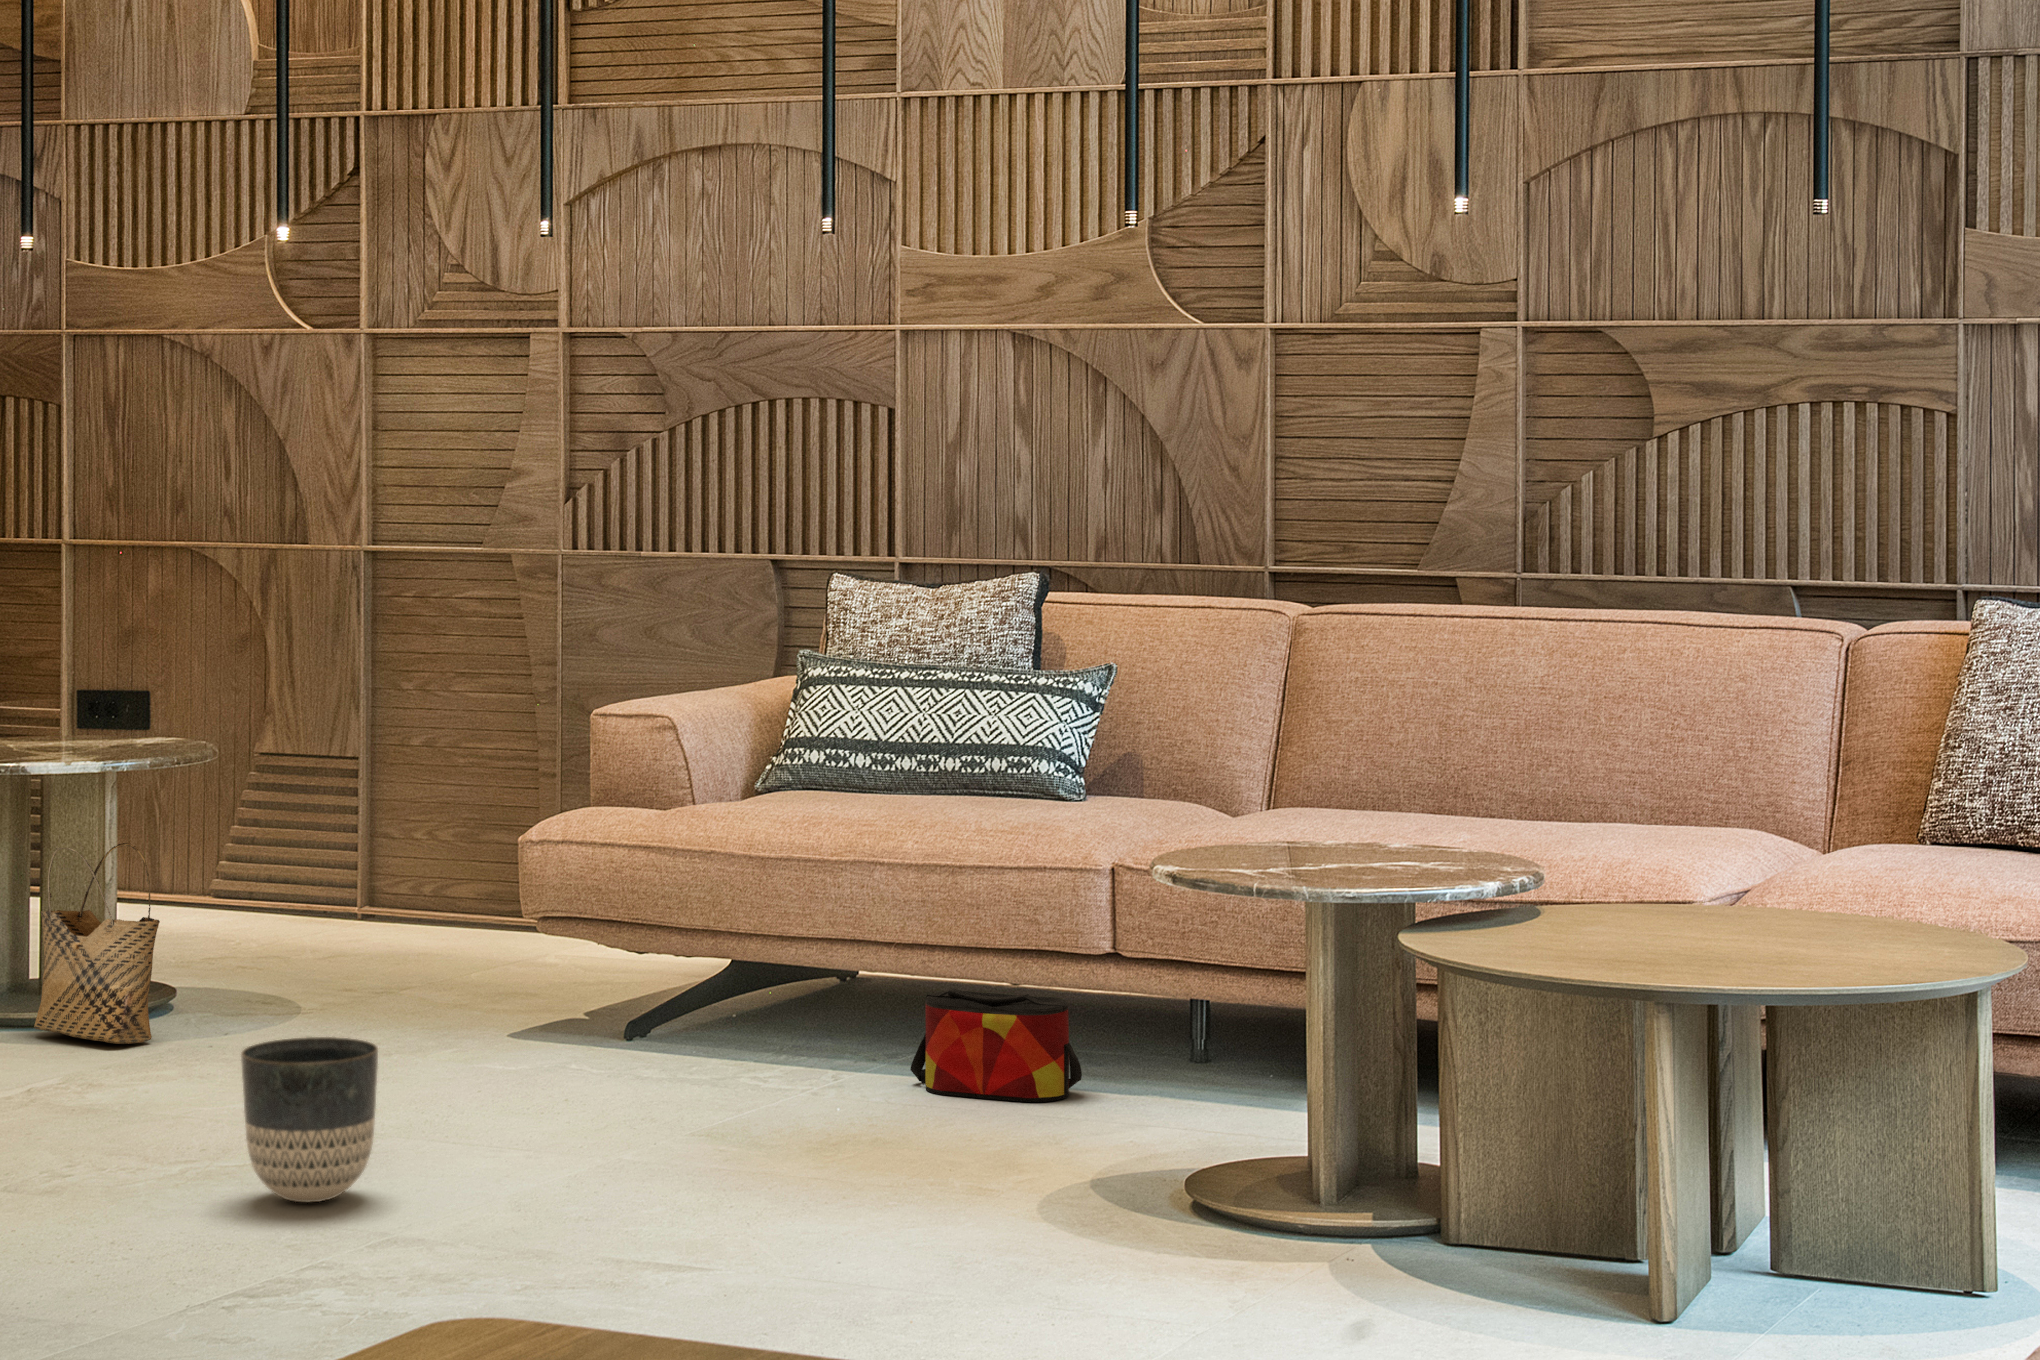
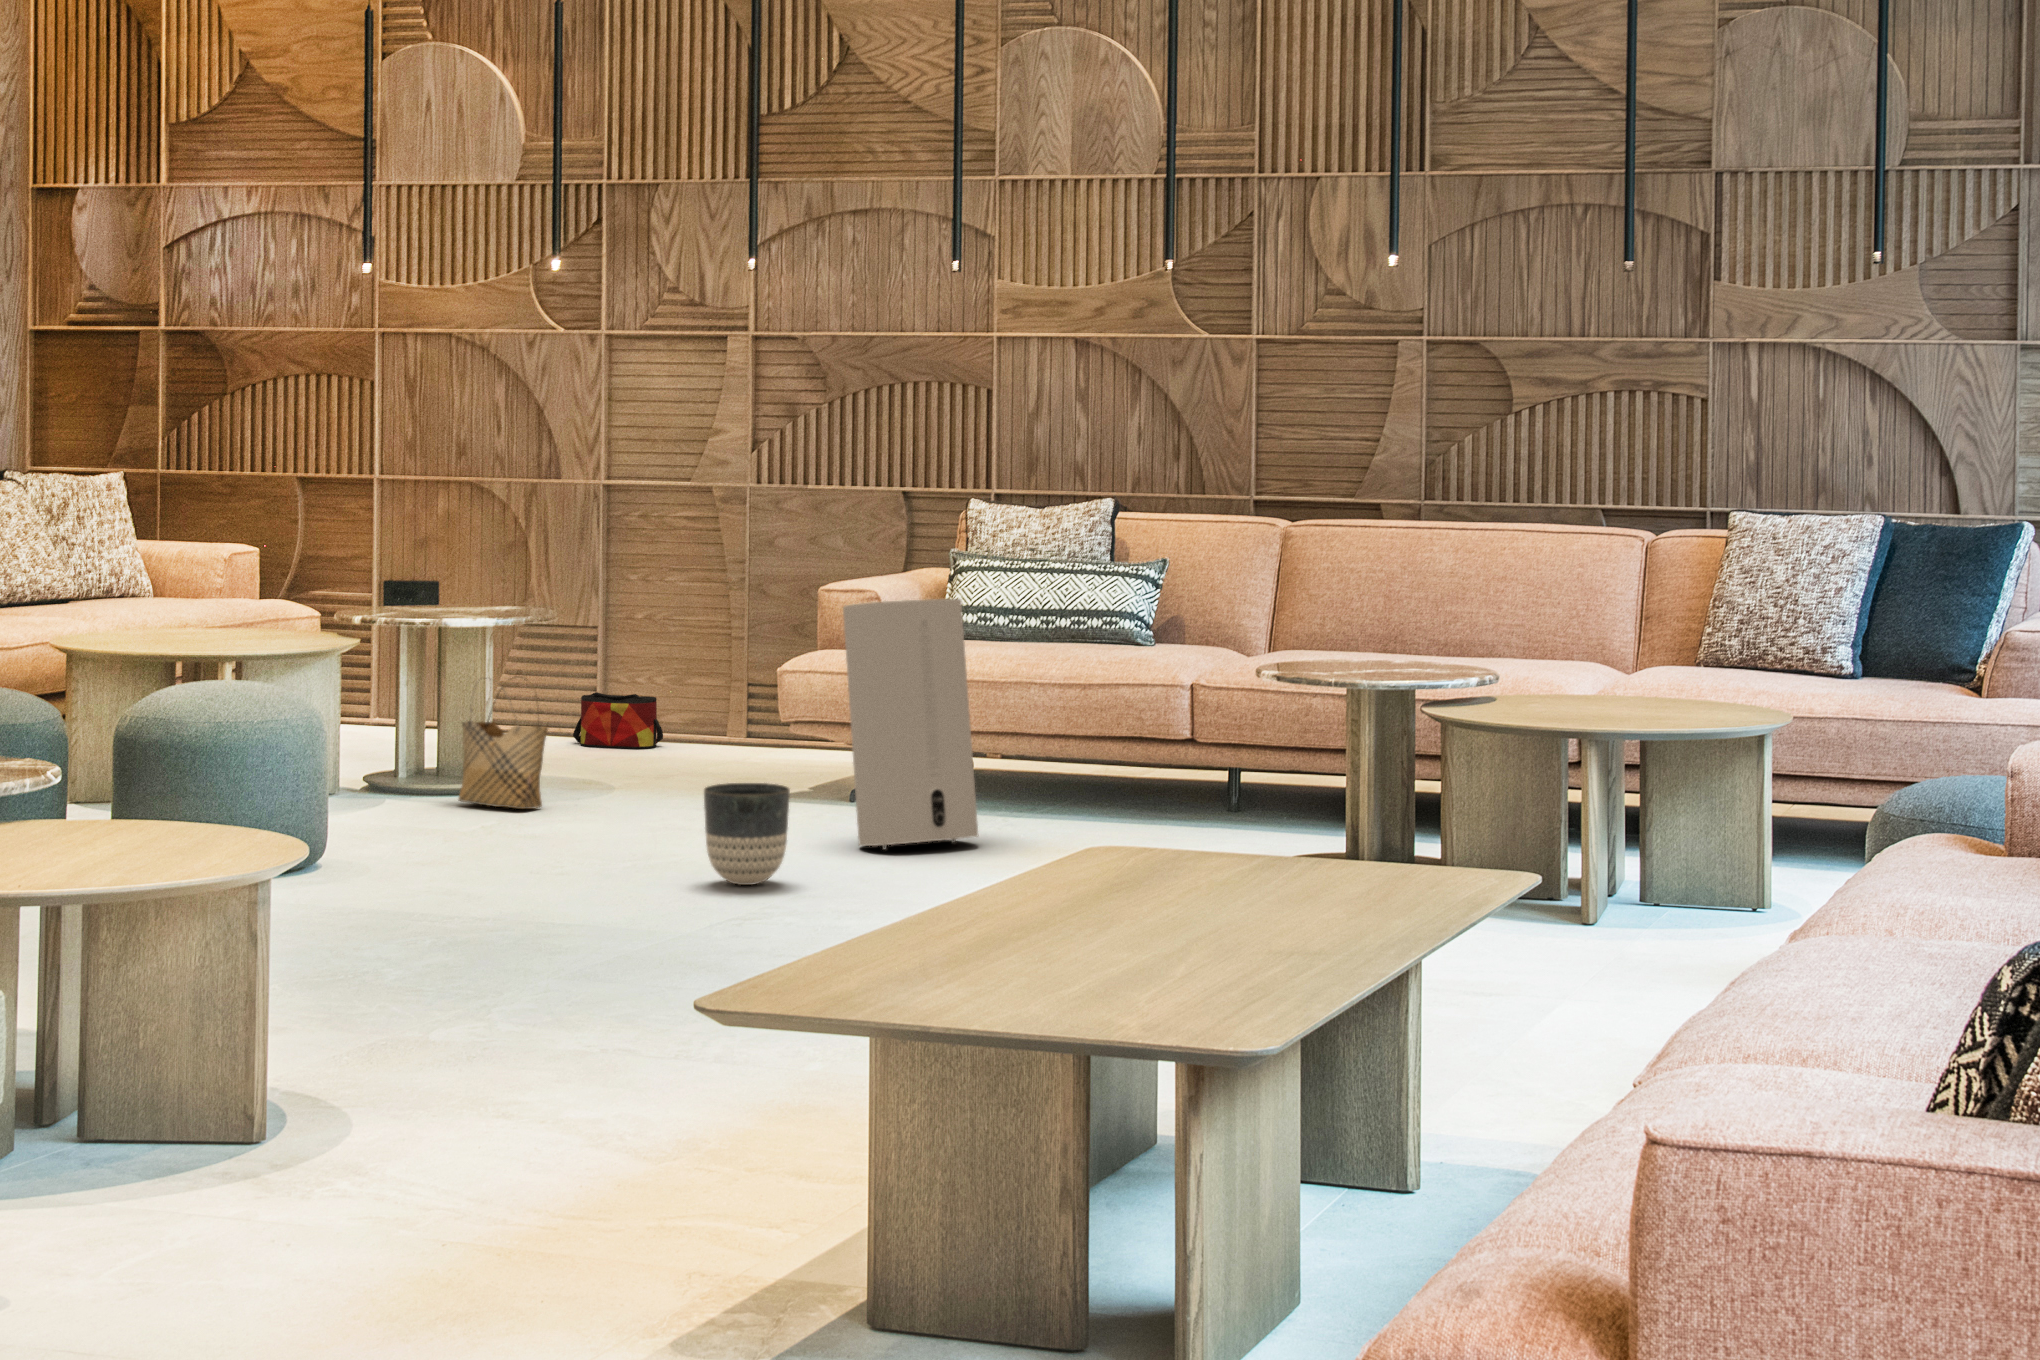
air purifier: none [532,739,743,1131] -> present [843,599,978,850]
bag: present [910,988,1082,1102] -> present [573,692,663,749]

